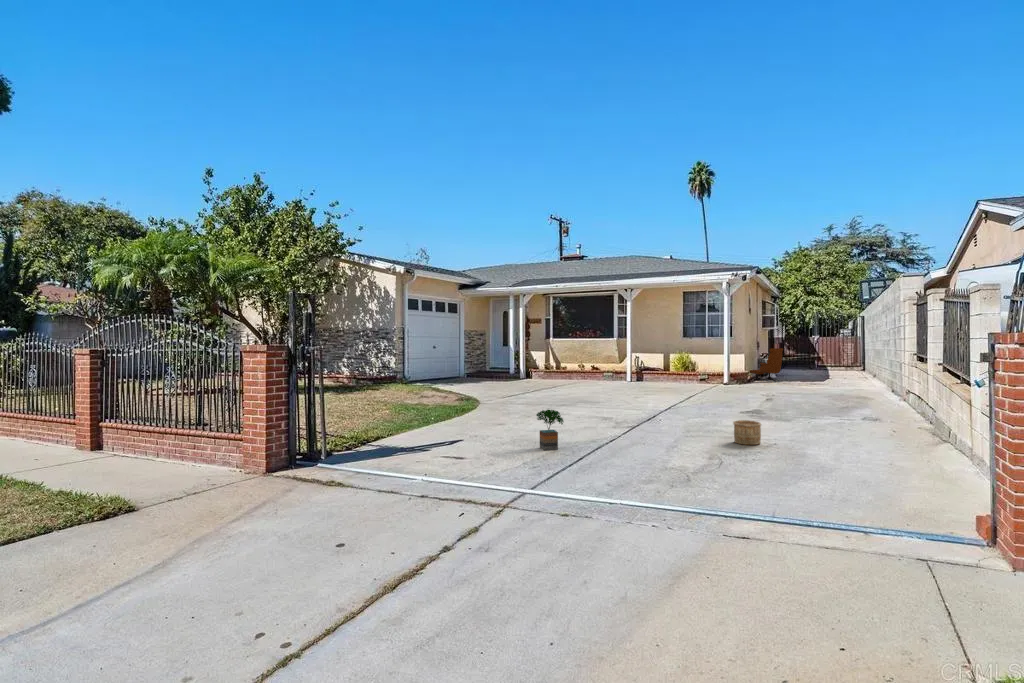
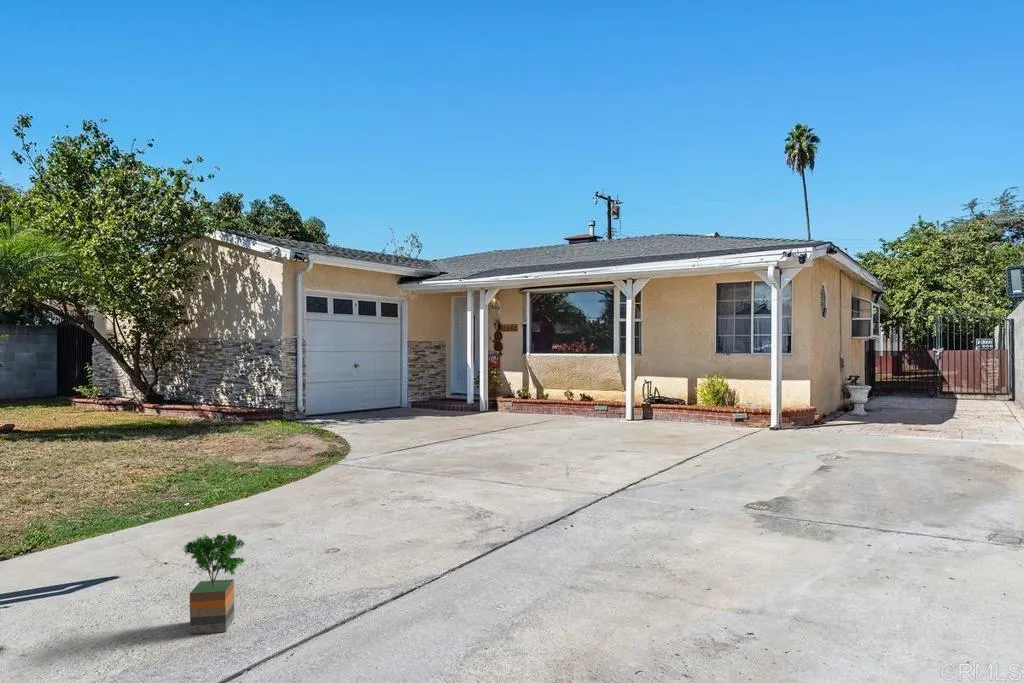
lounge chair: present [749,348,783,381] -> none [820,371,872,425]
wooden bucket: present [733,420,761,445] -> none [657,564,723,634]

